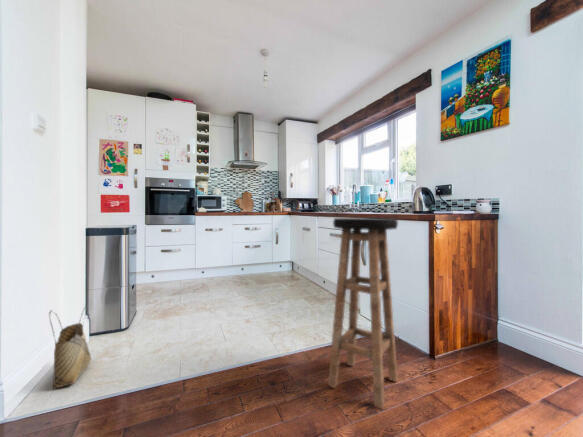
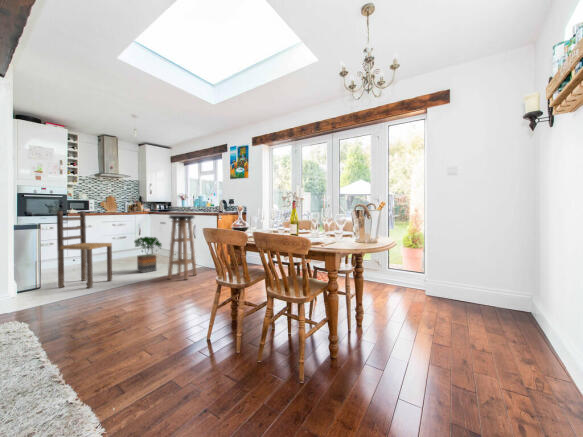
chair: none [126,208,219,386] -> present [57,211,112,288]
potted tree: none [261,258,312,334] -> present [134,237,161,273]
woven basket: present [49,311,91,389] -> none [15,259,37,296]

